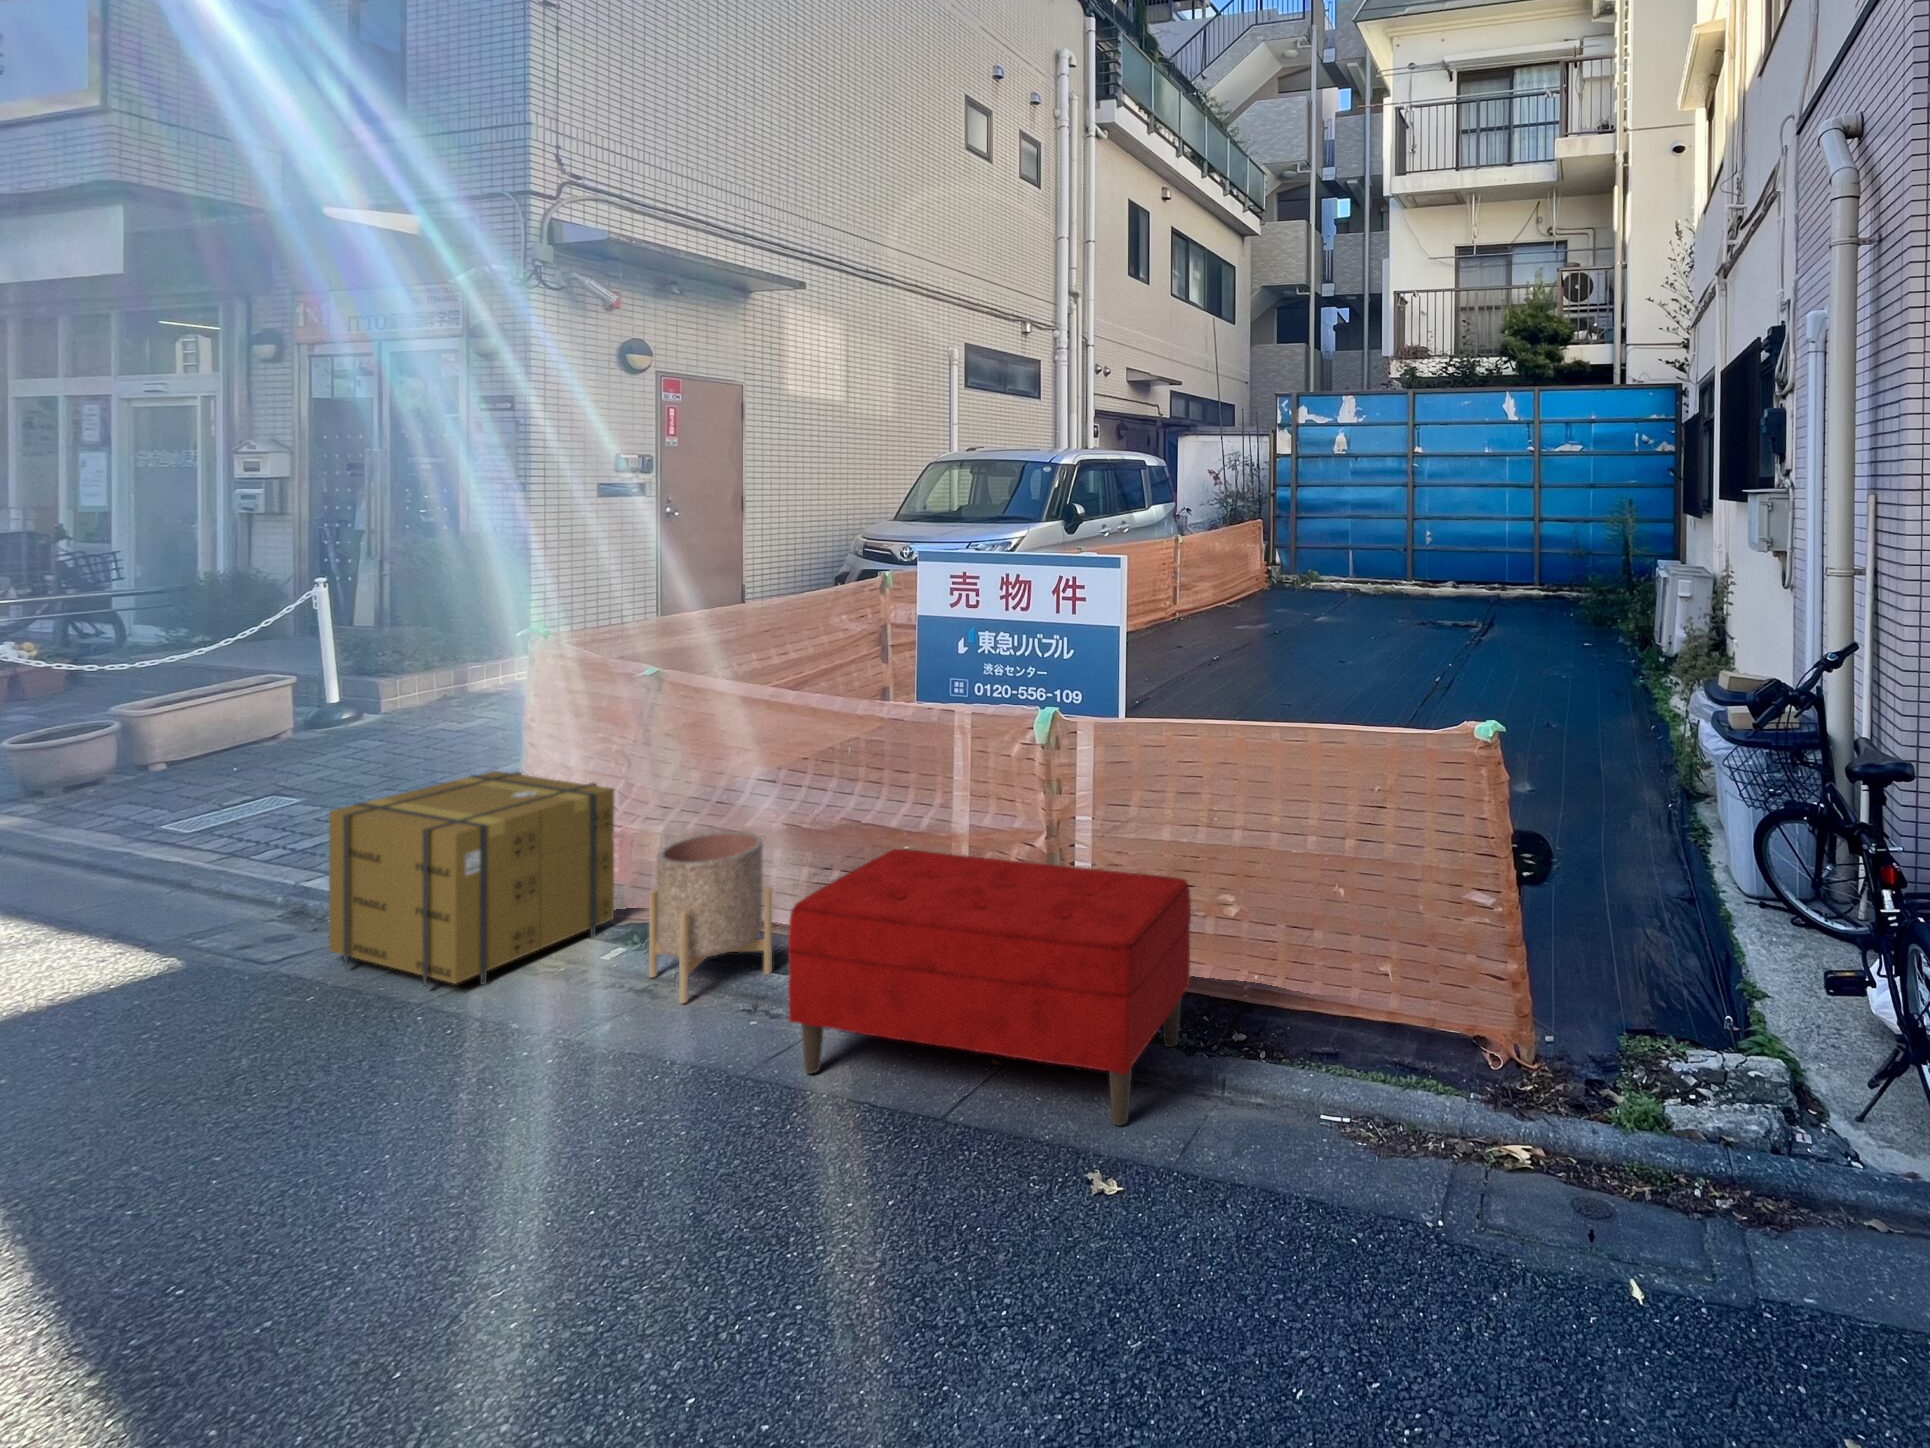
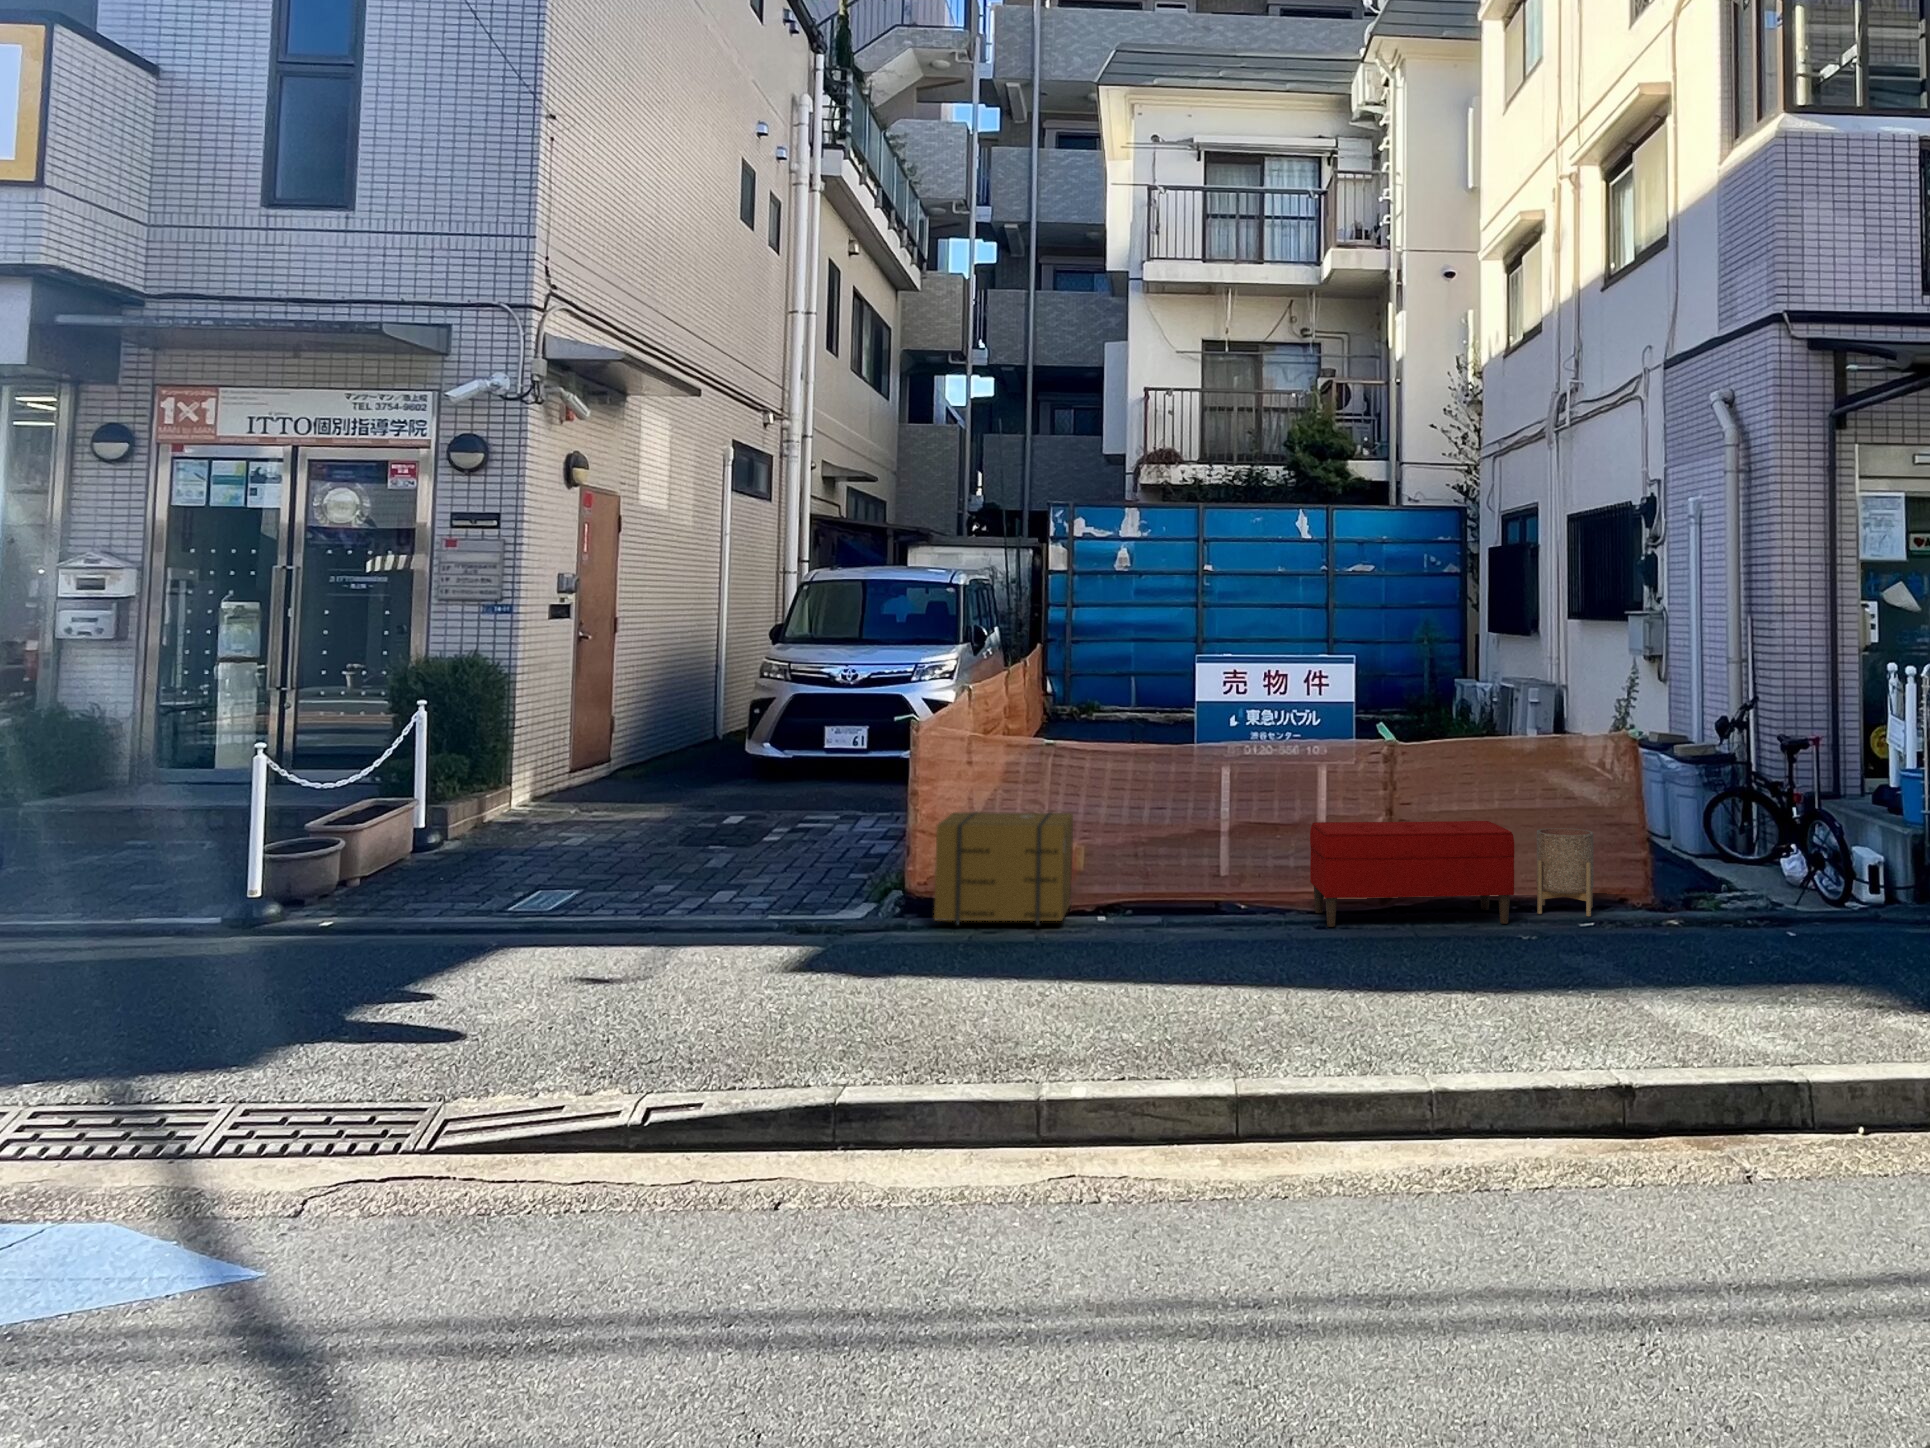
planter: present [649,832,772,1003] -> present [1537,828,1594,916]

